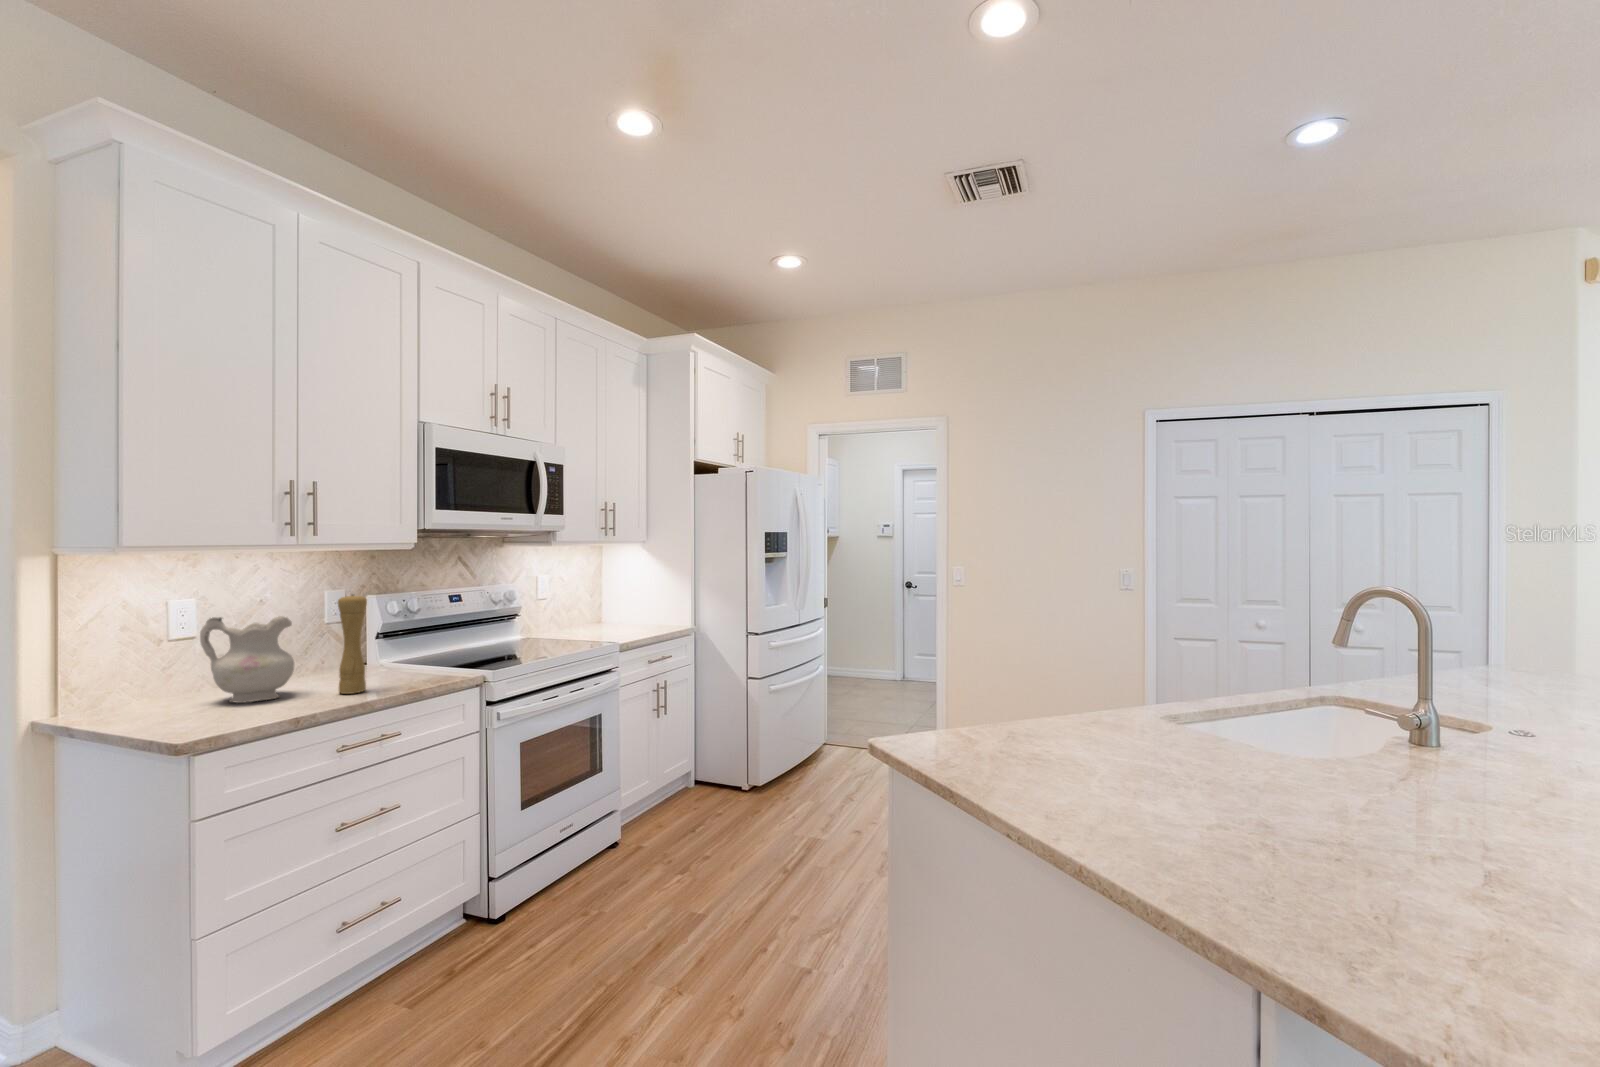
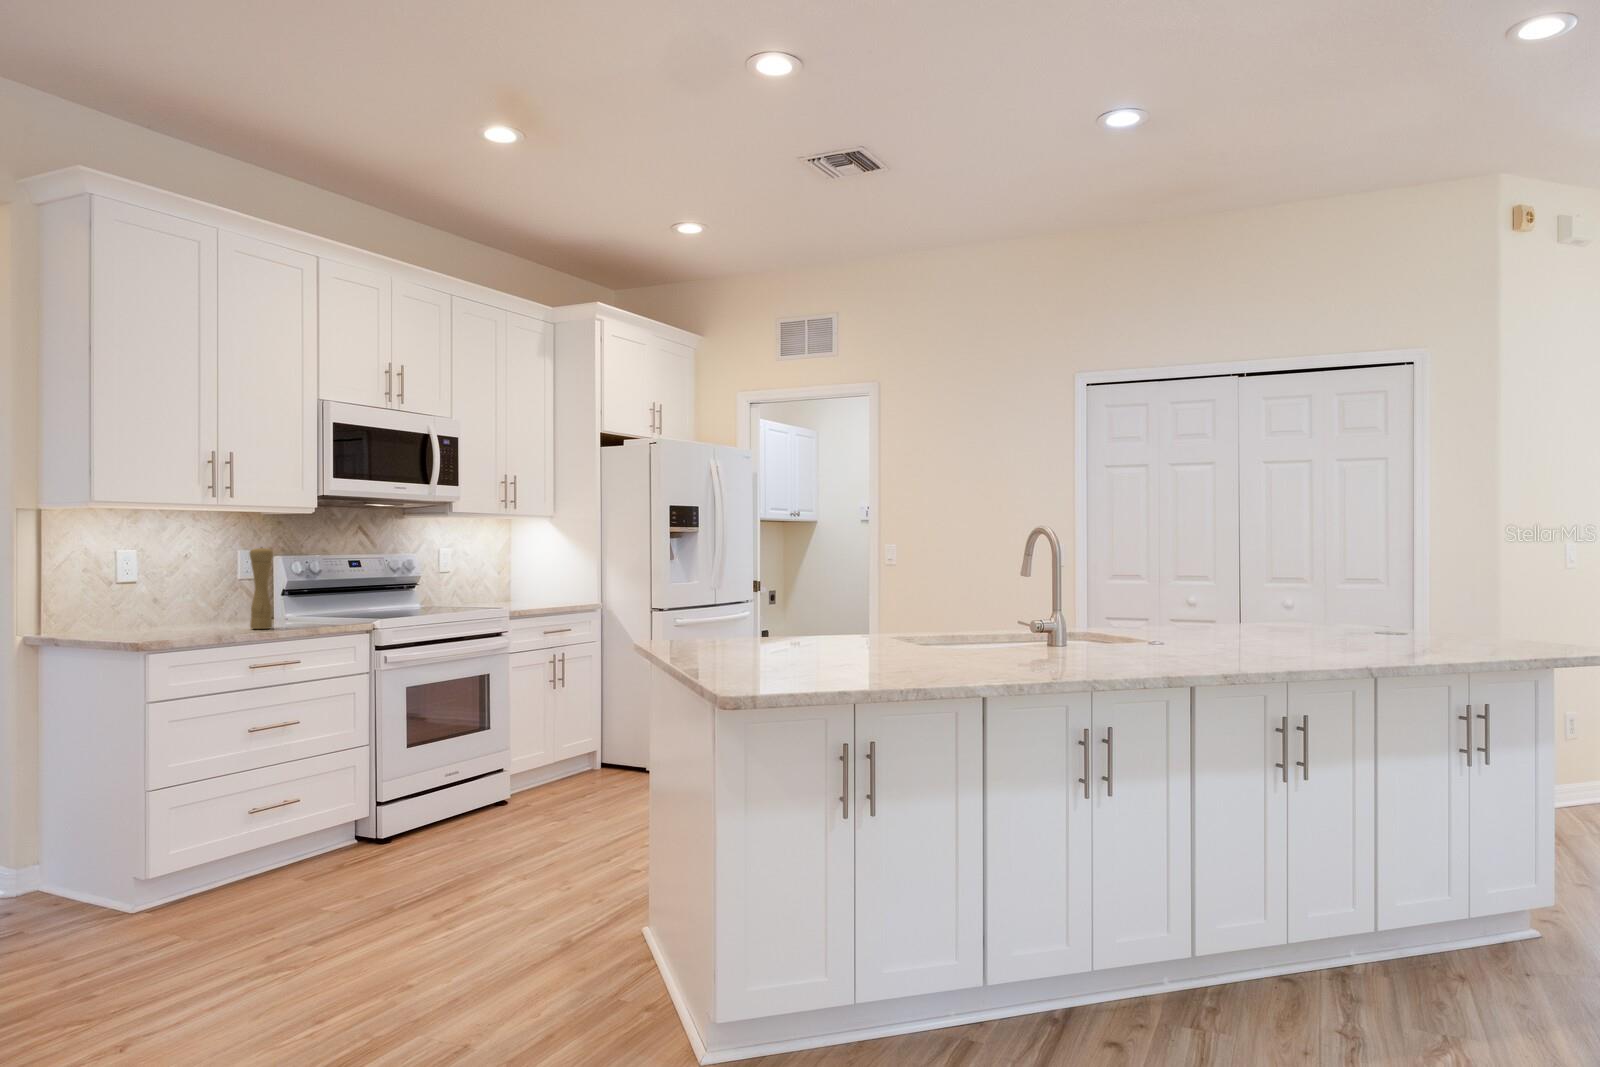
ceramic pitcher: present [200,616,294,703] -> none [143,562,215,632]

